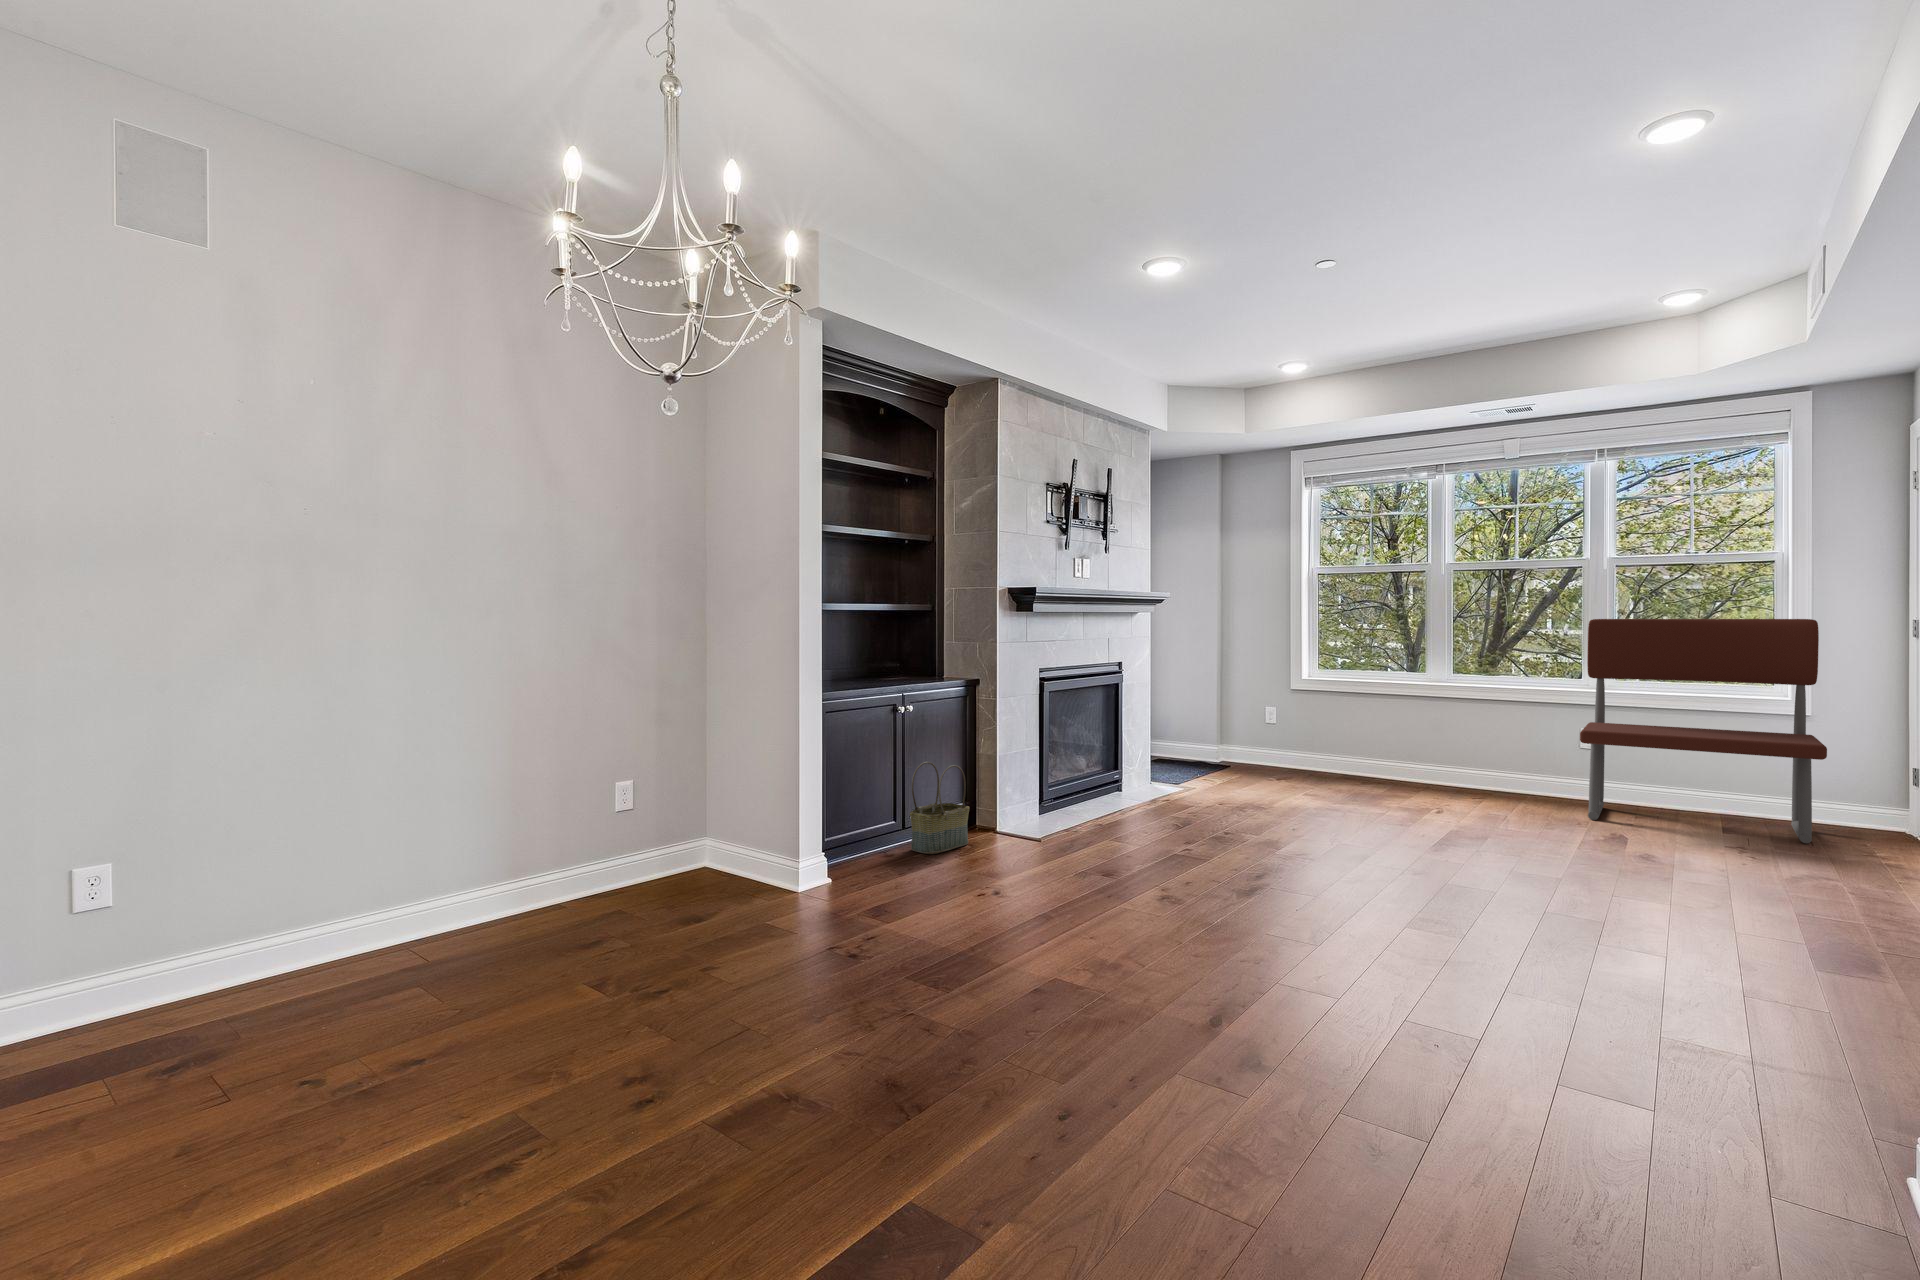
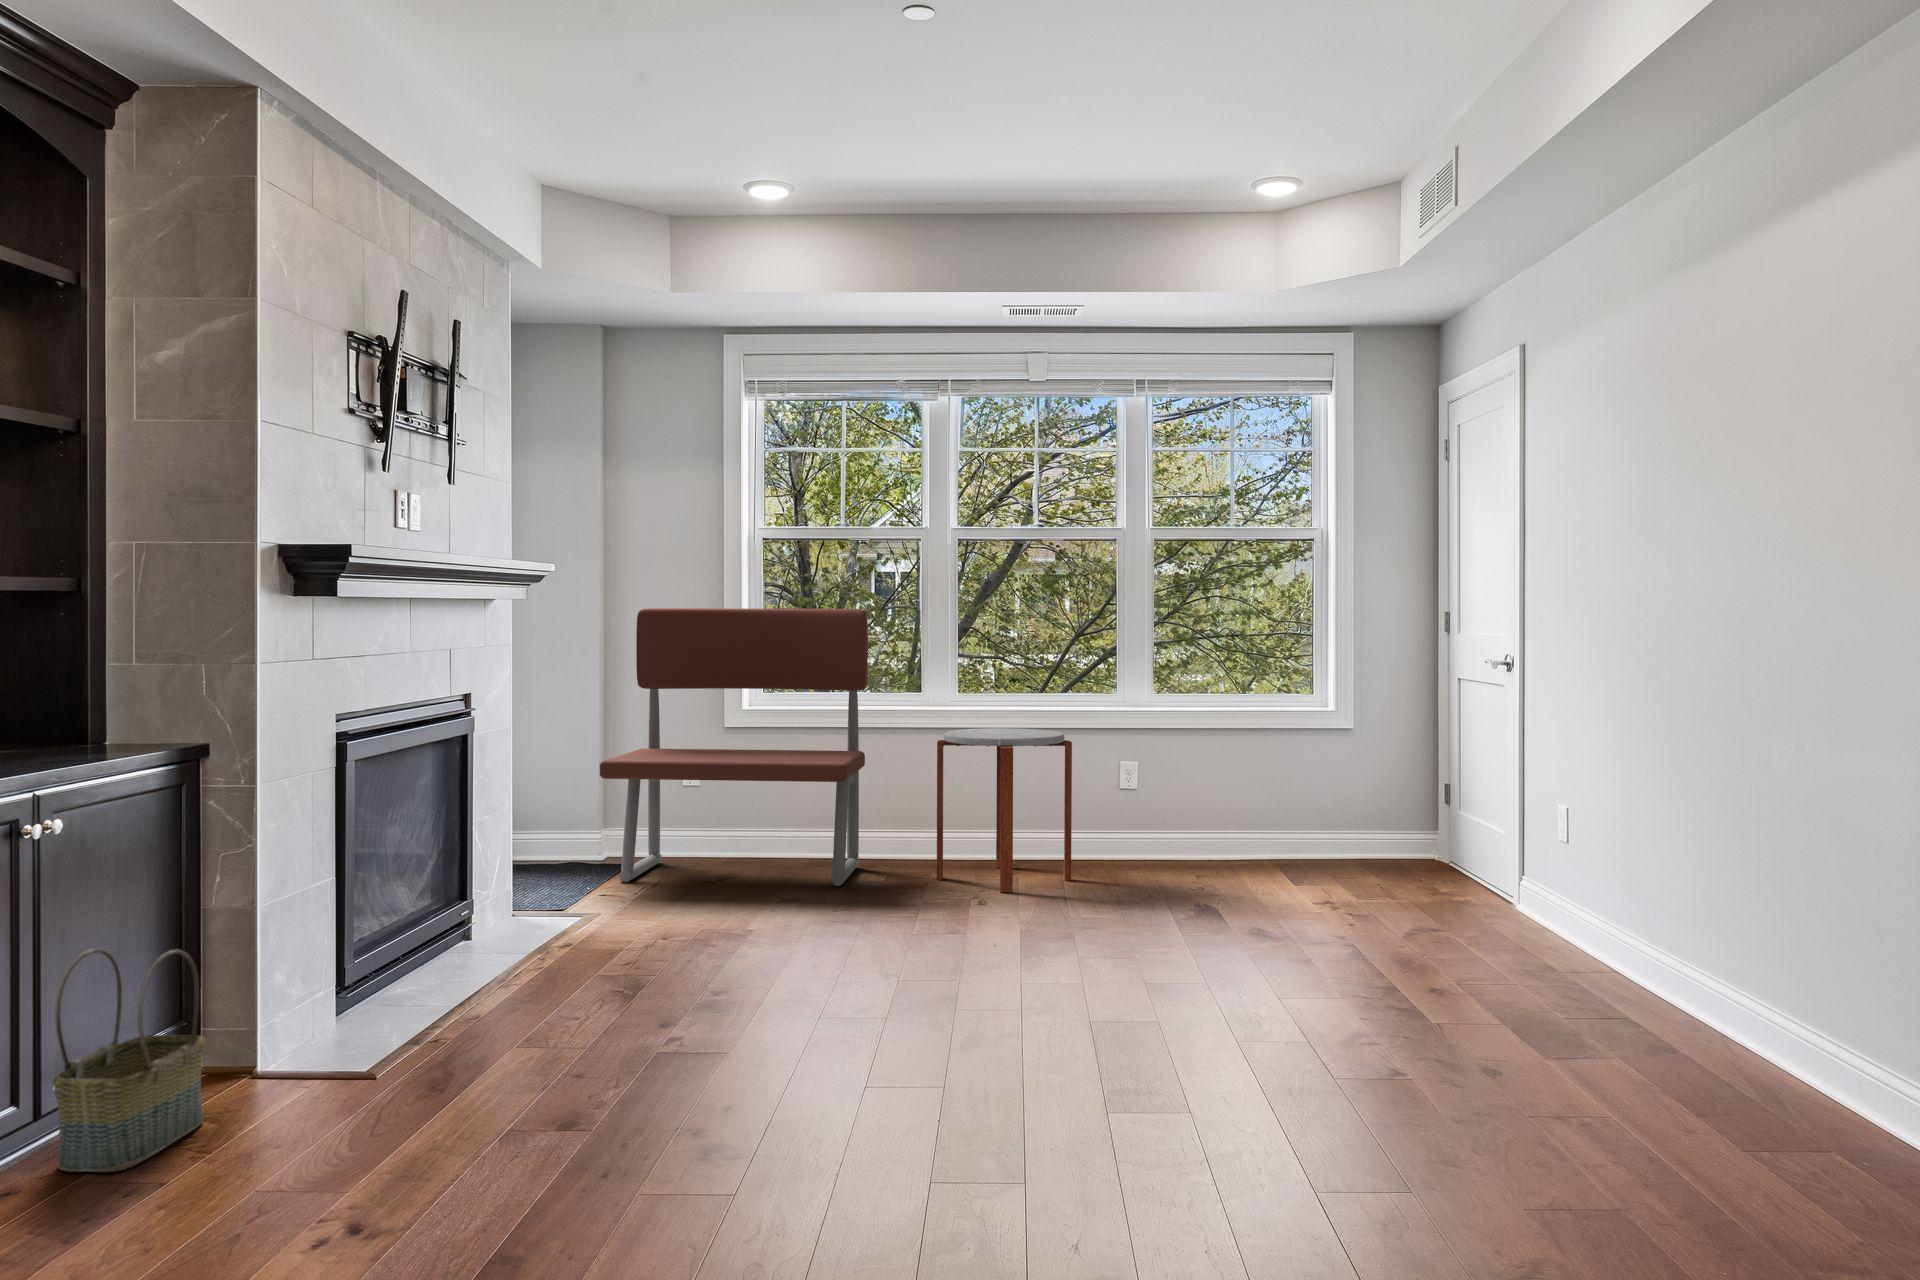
bench: present [1580,619,1827,843] -> present [600,608,868,886]
side table: none [1422,697,1527,807] -> present [937,728,1072,892]

